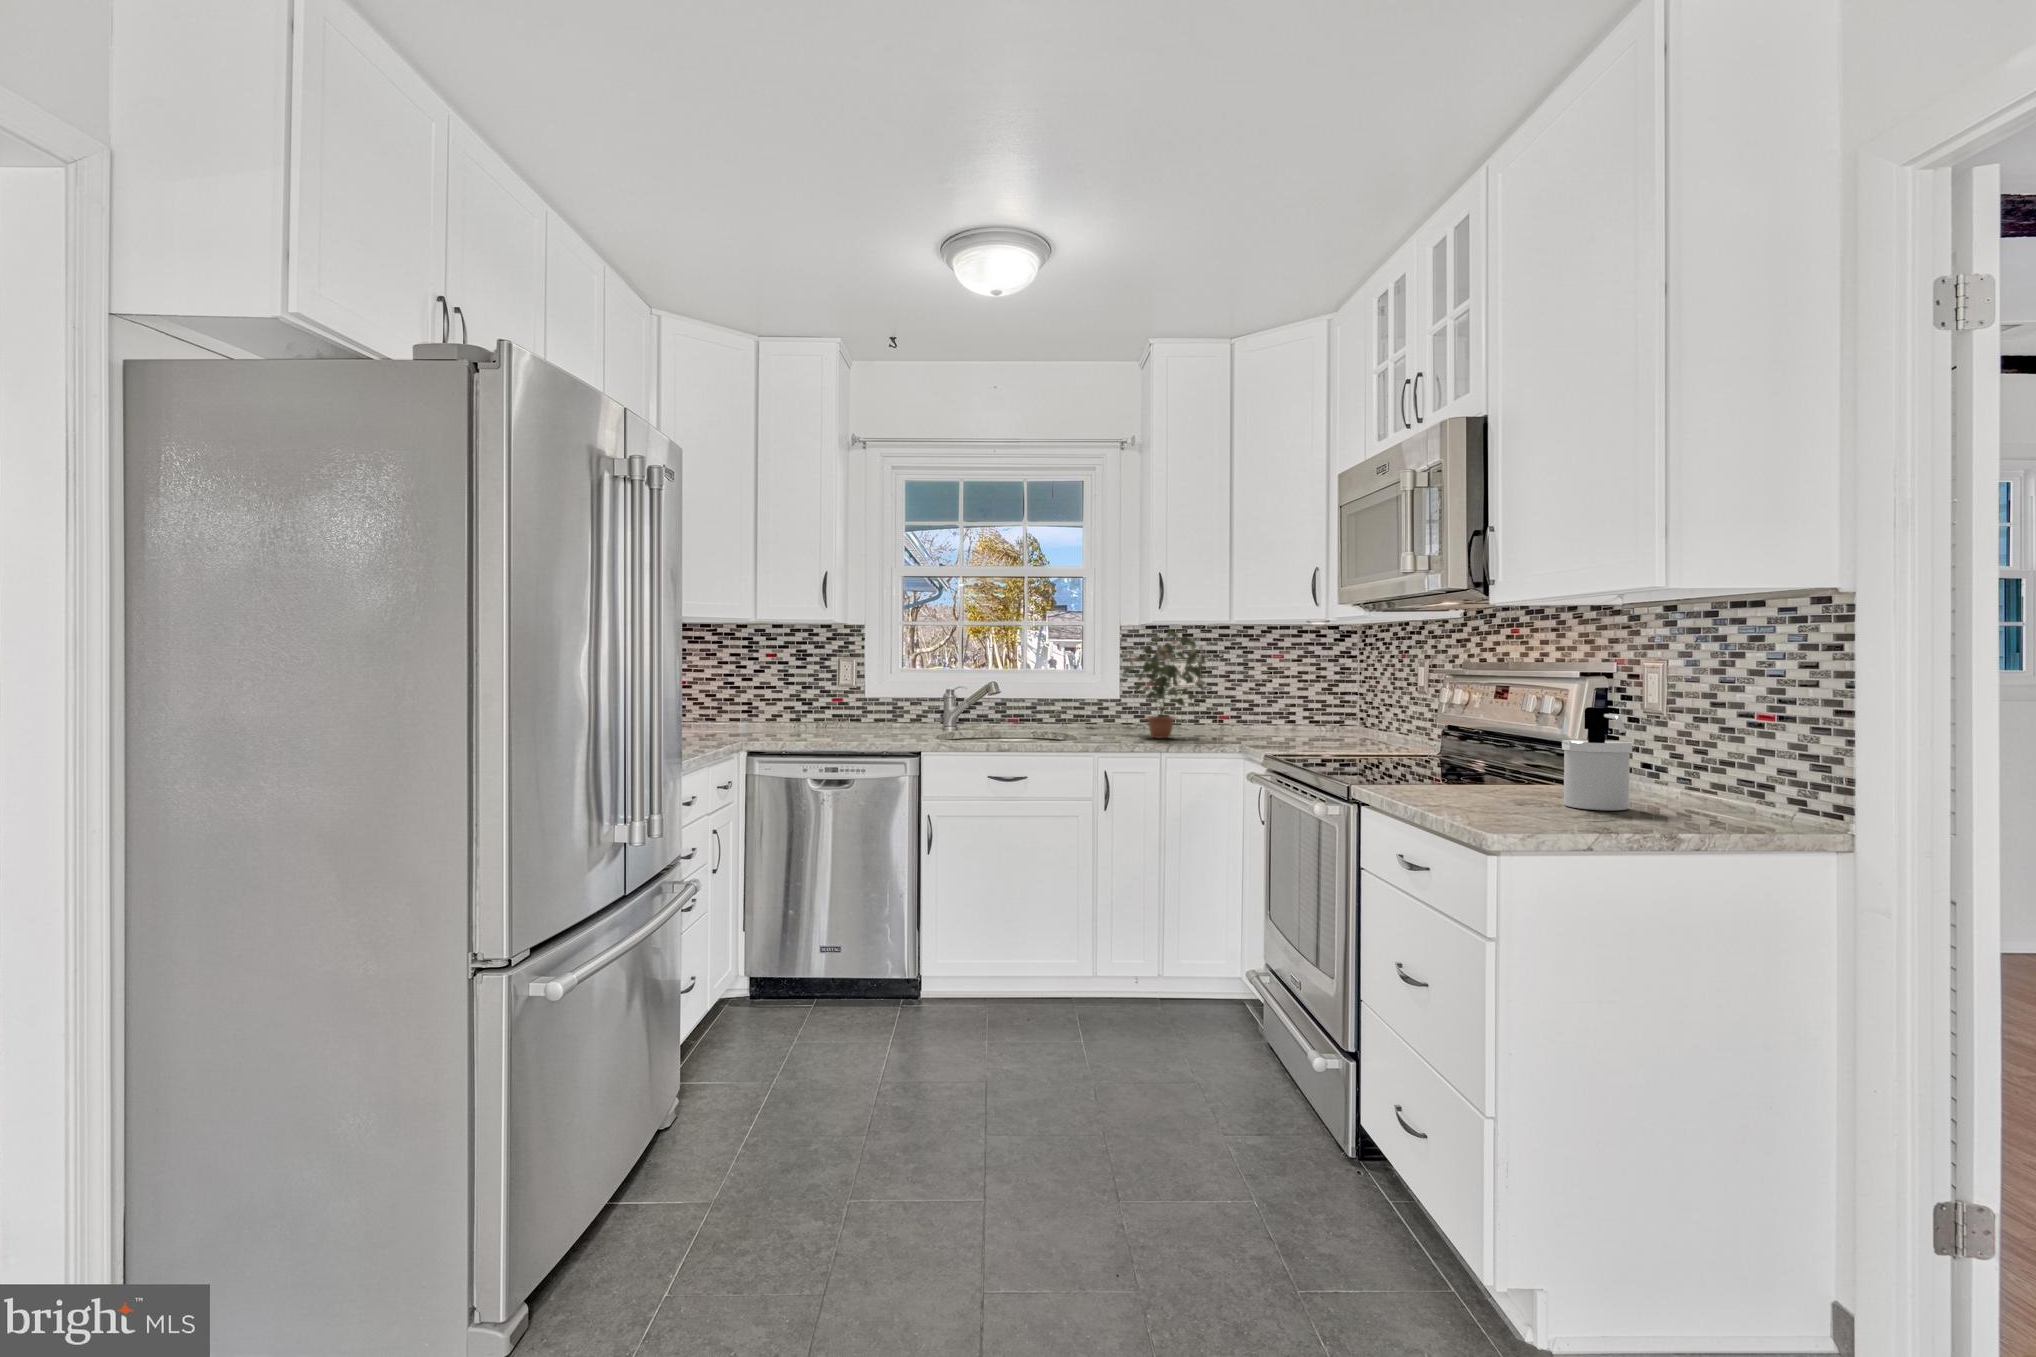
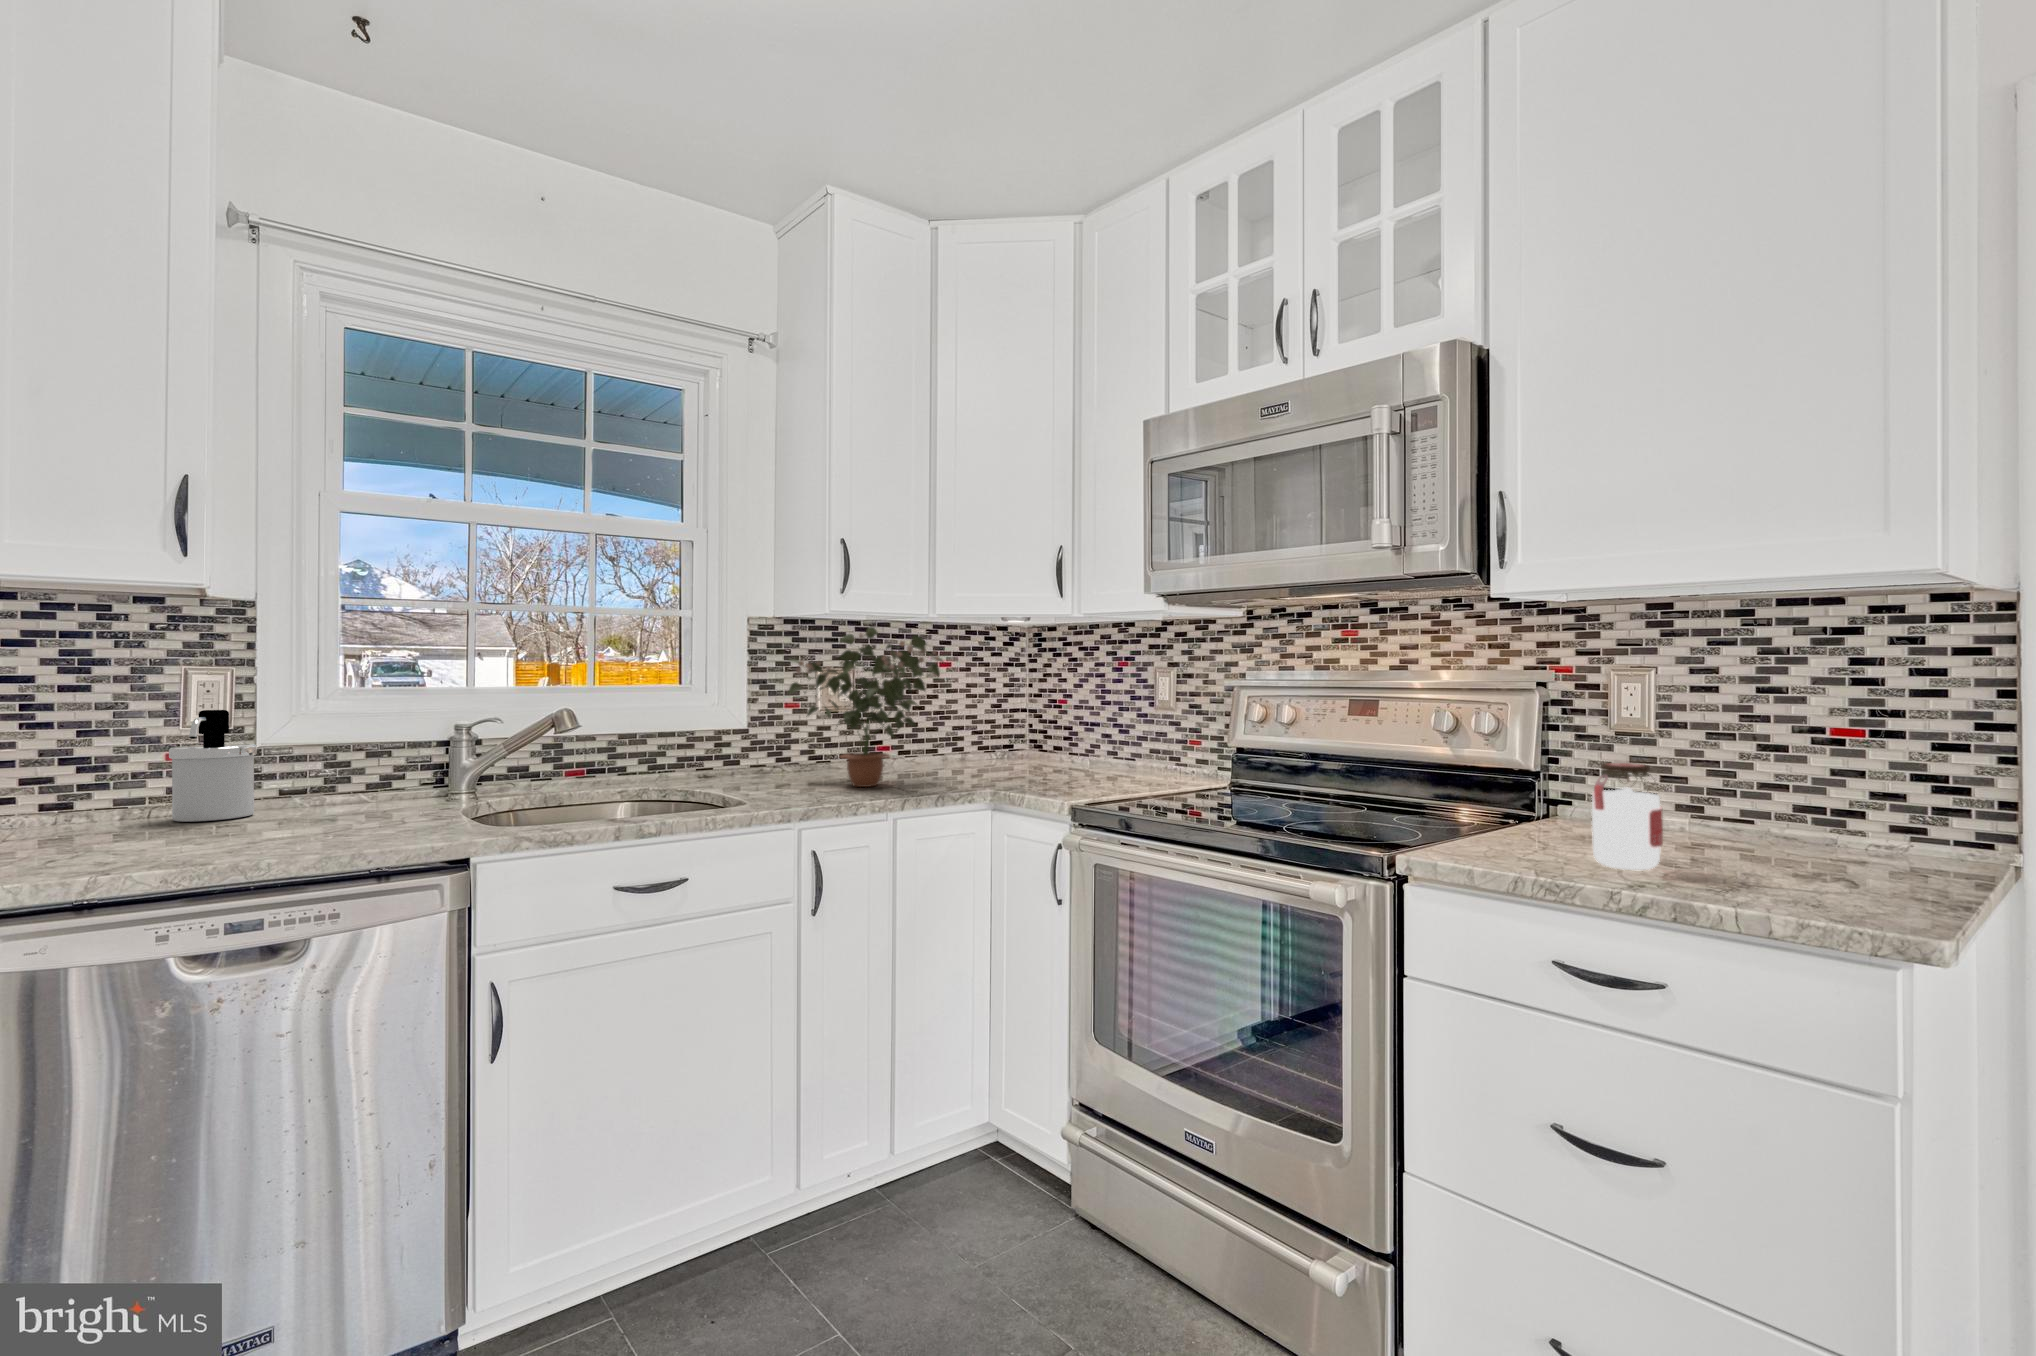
soap dispenser: present [1562,707,1632,811] -> present [169,710,257,822]
jar: none [1429,726,1478,799] -> present [1592,763,1663,870]

